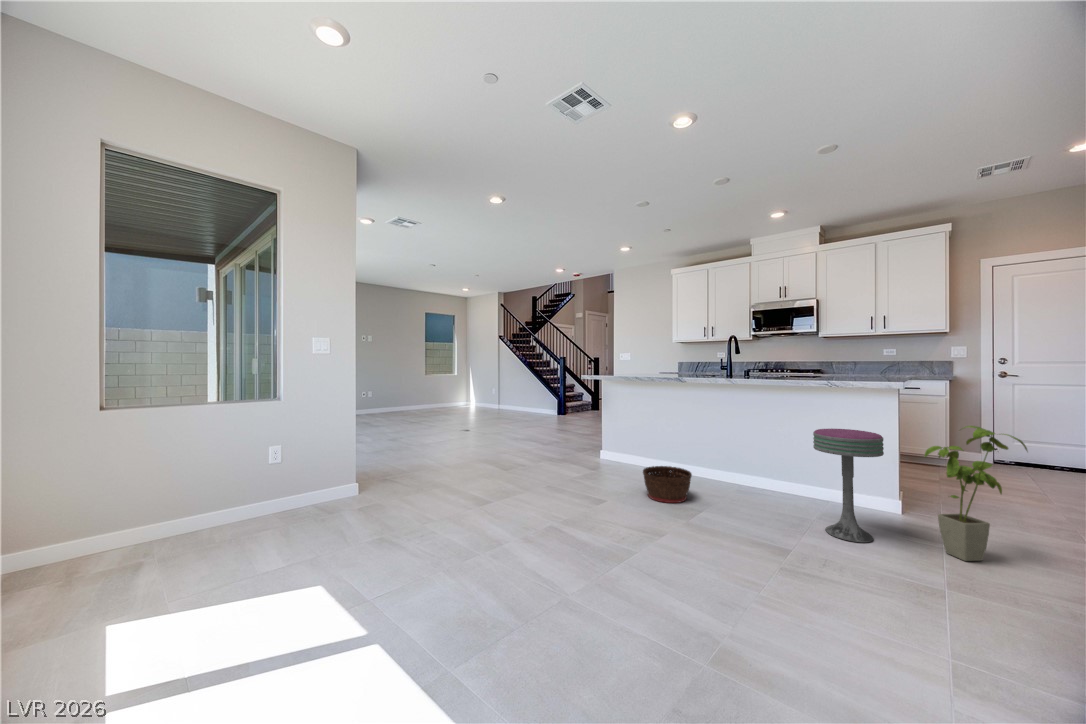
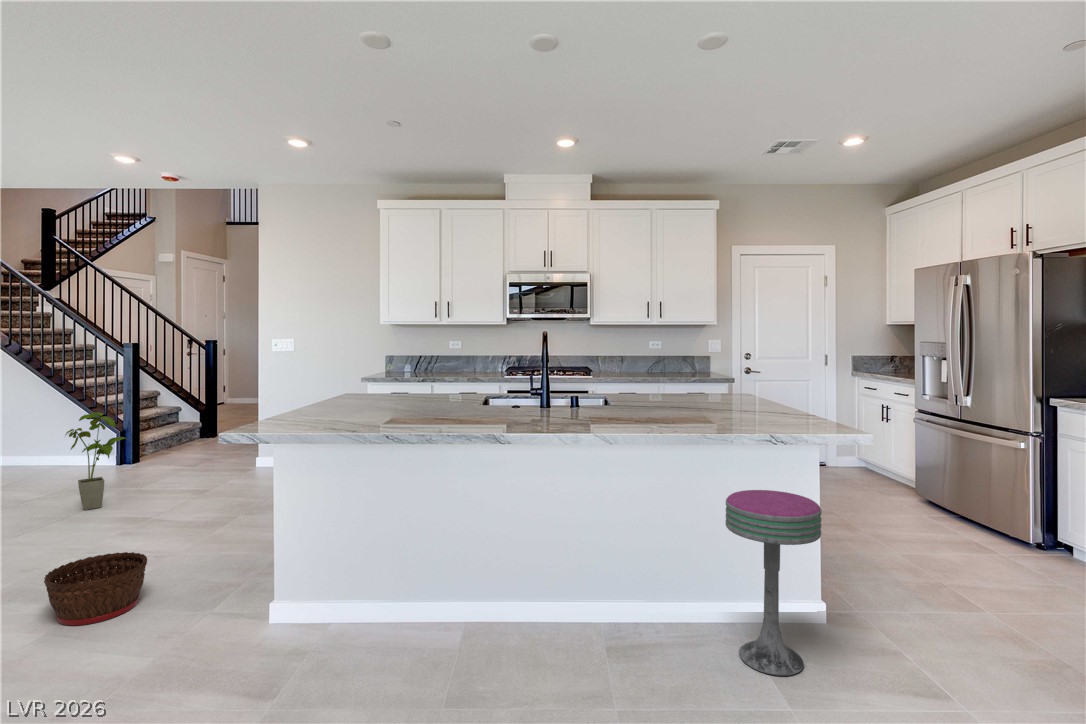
house plant: present [925,426,1027,561] -> present [66,412,128,510]
basket: present [643,466,692,503] -> present [44,552,147,626]

